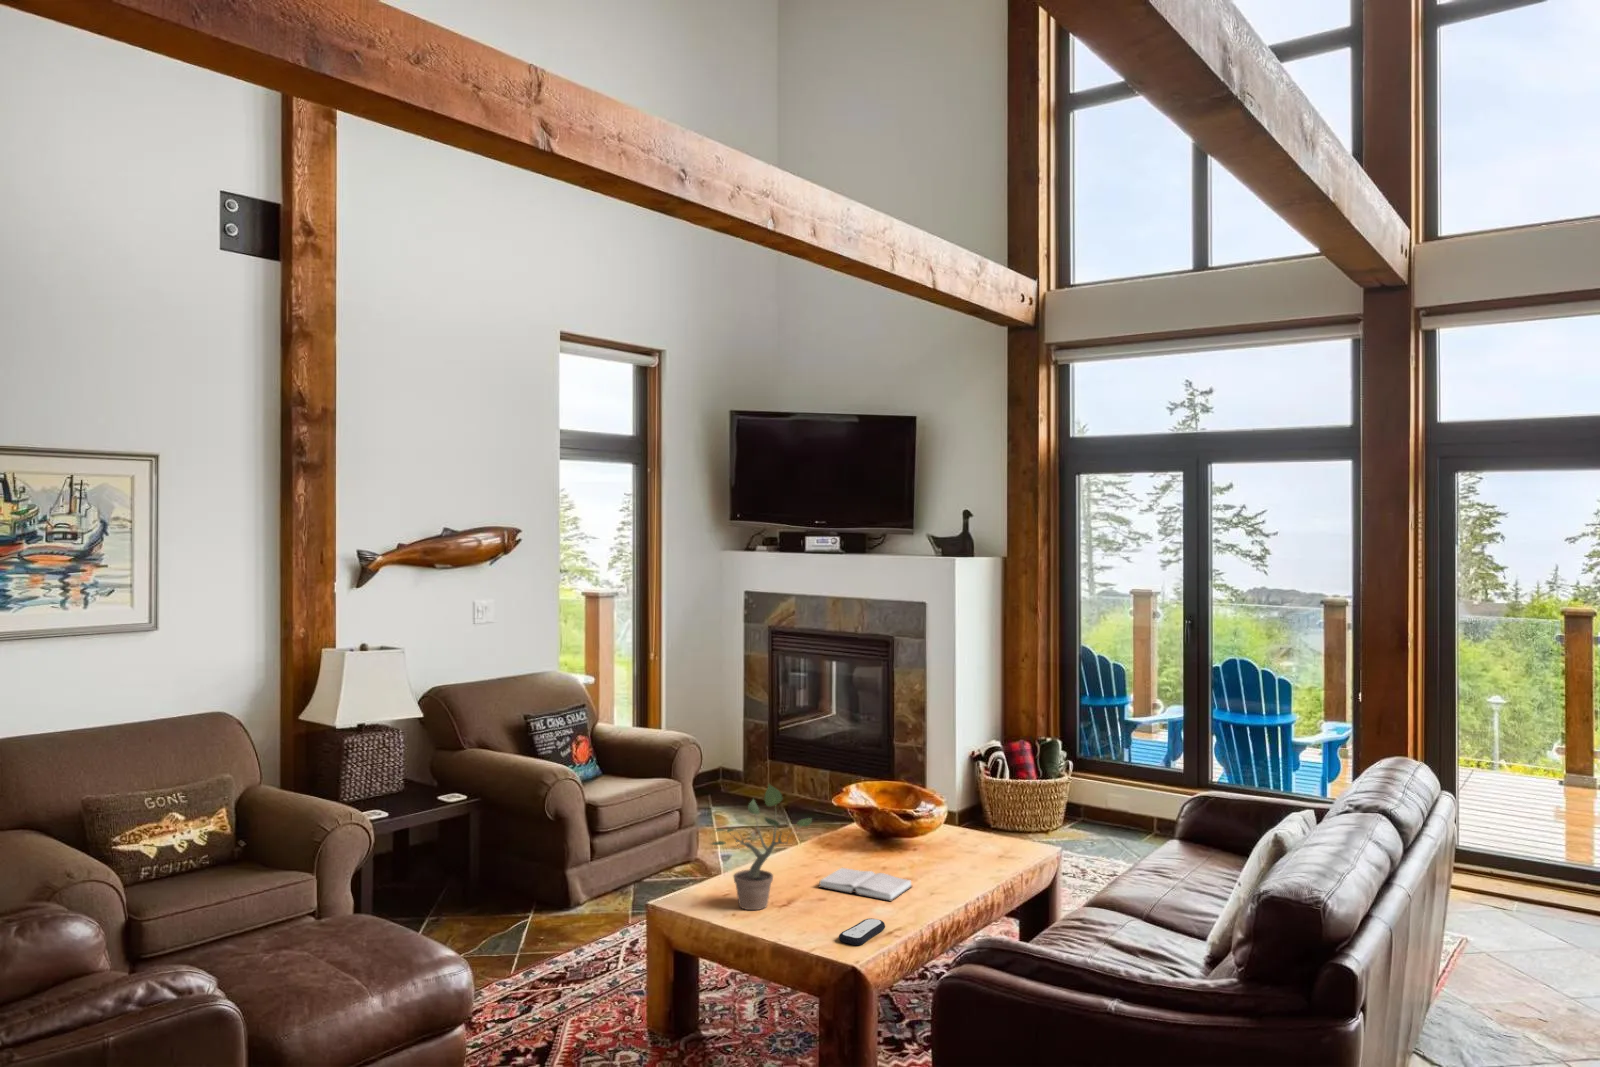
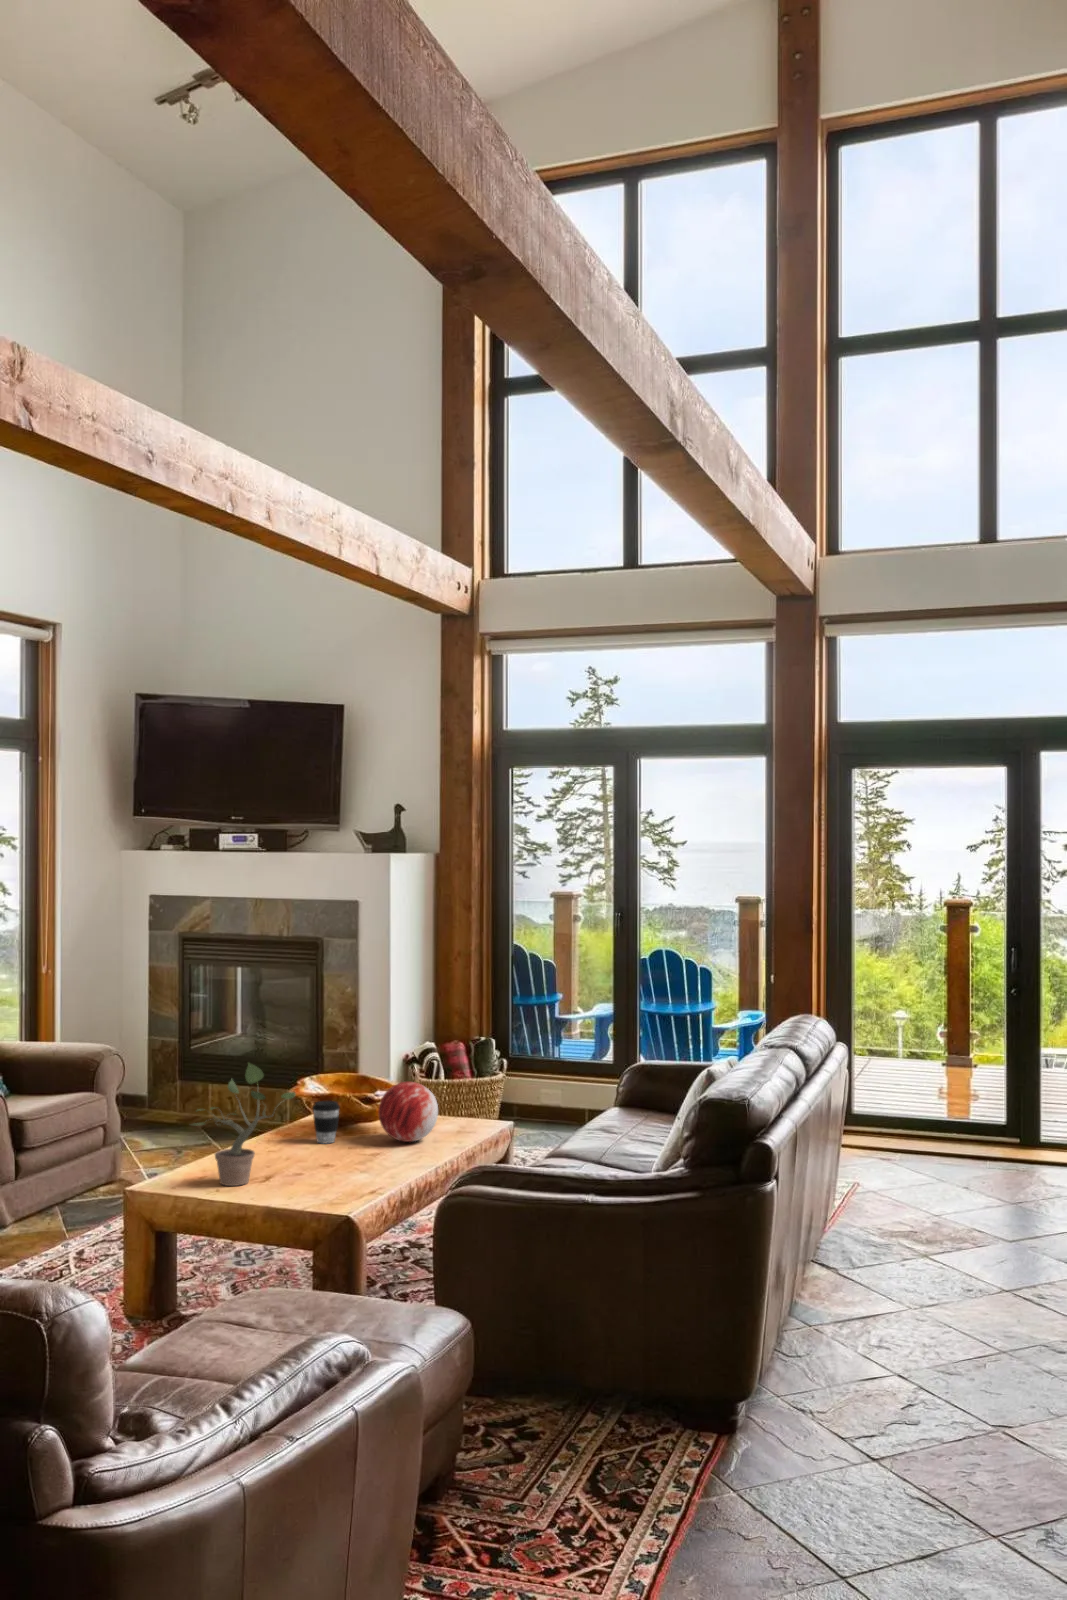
decorative orb: none [912,804,973,867] -> present [379,1082,438,1142]
coffee cup: none [846,817,873,862] -> present [313,1101,340,1144]
hardback book: present [819,868,912,901] -> none [294,1147,385,1170]
remote control: present [839,918,885,945] -> none [329,1181,370,1203]

